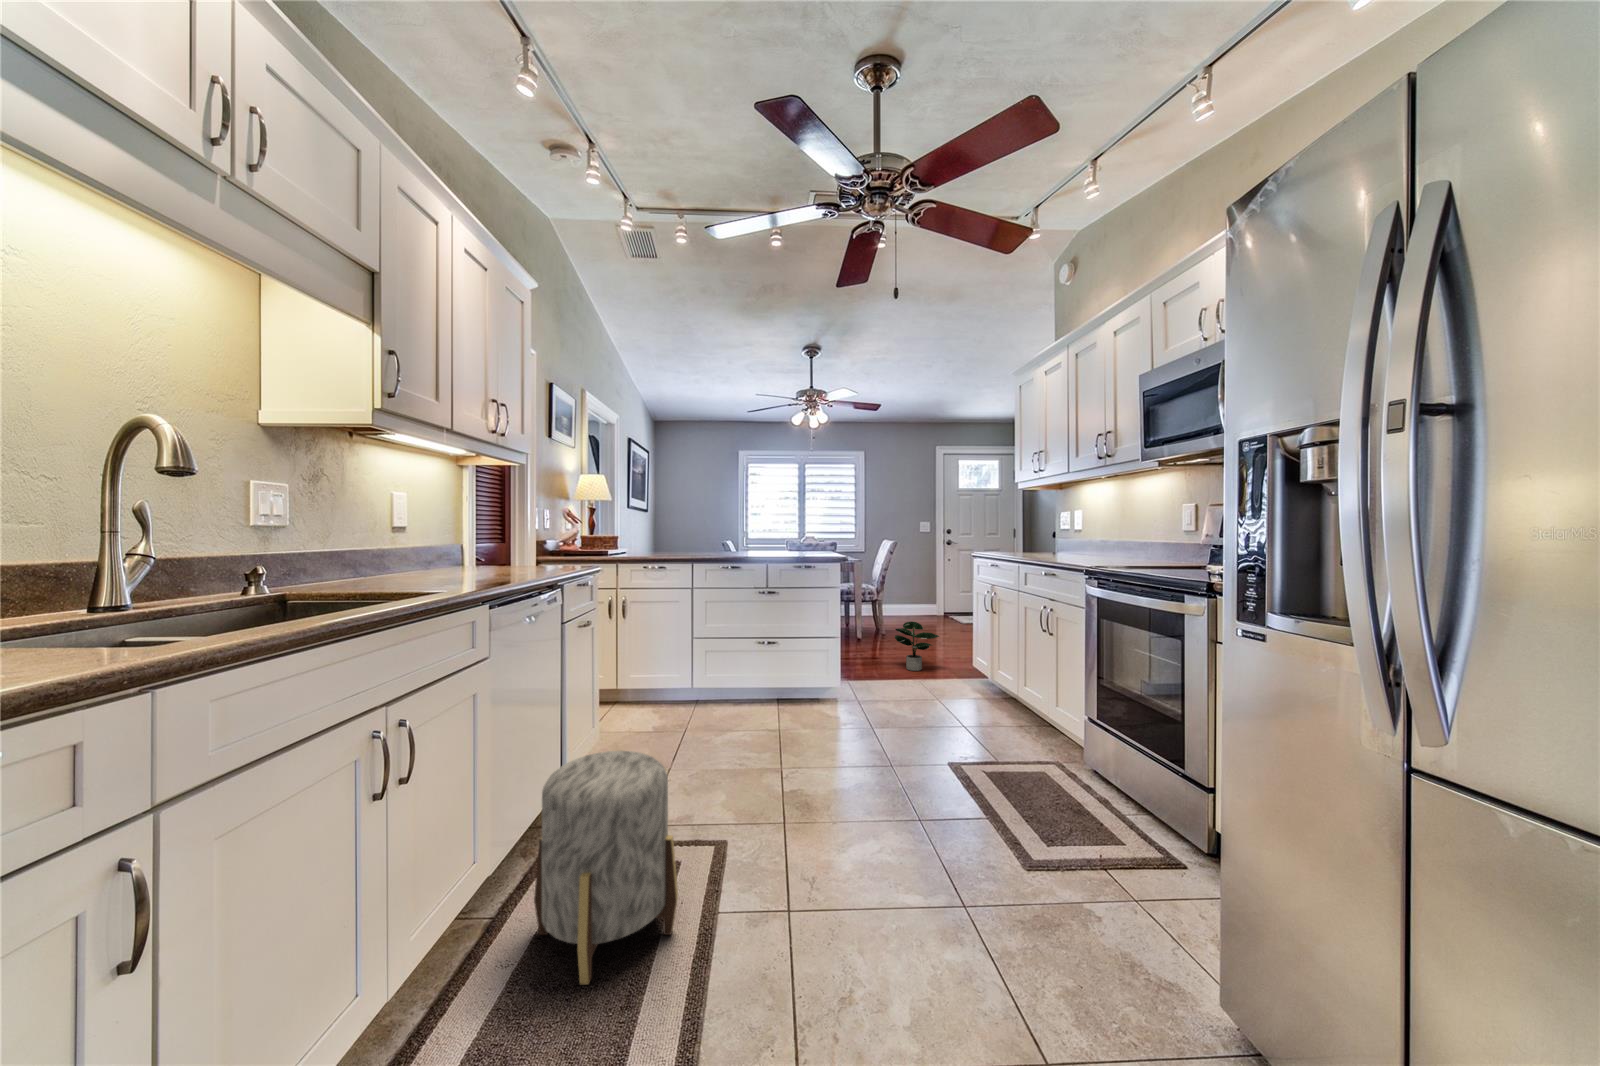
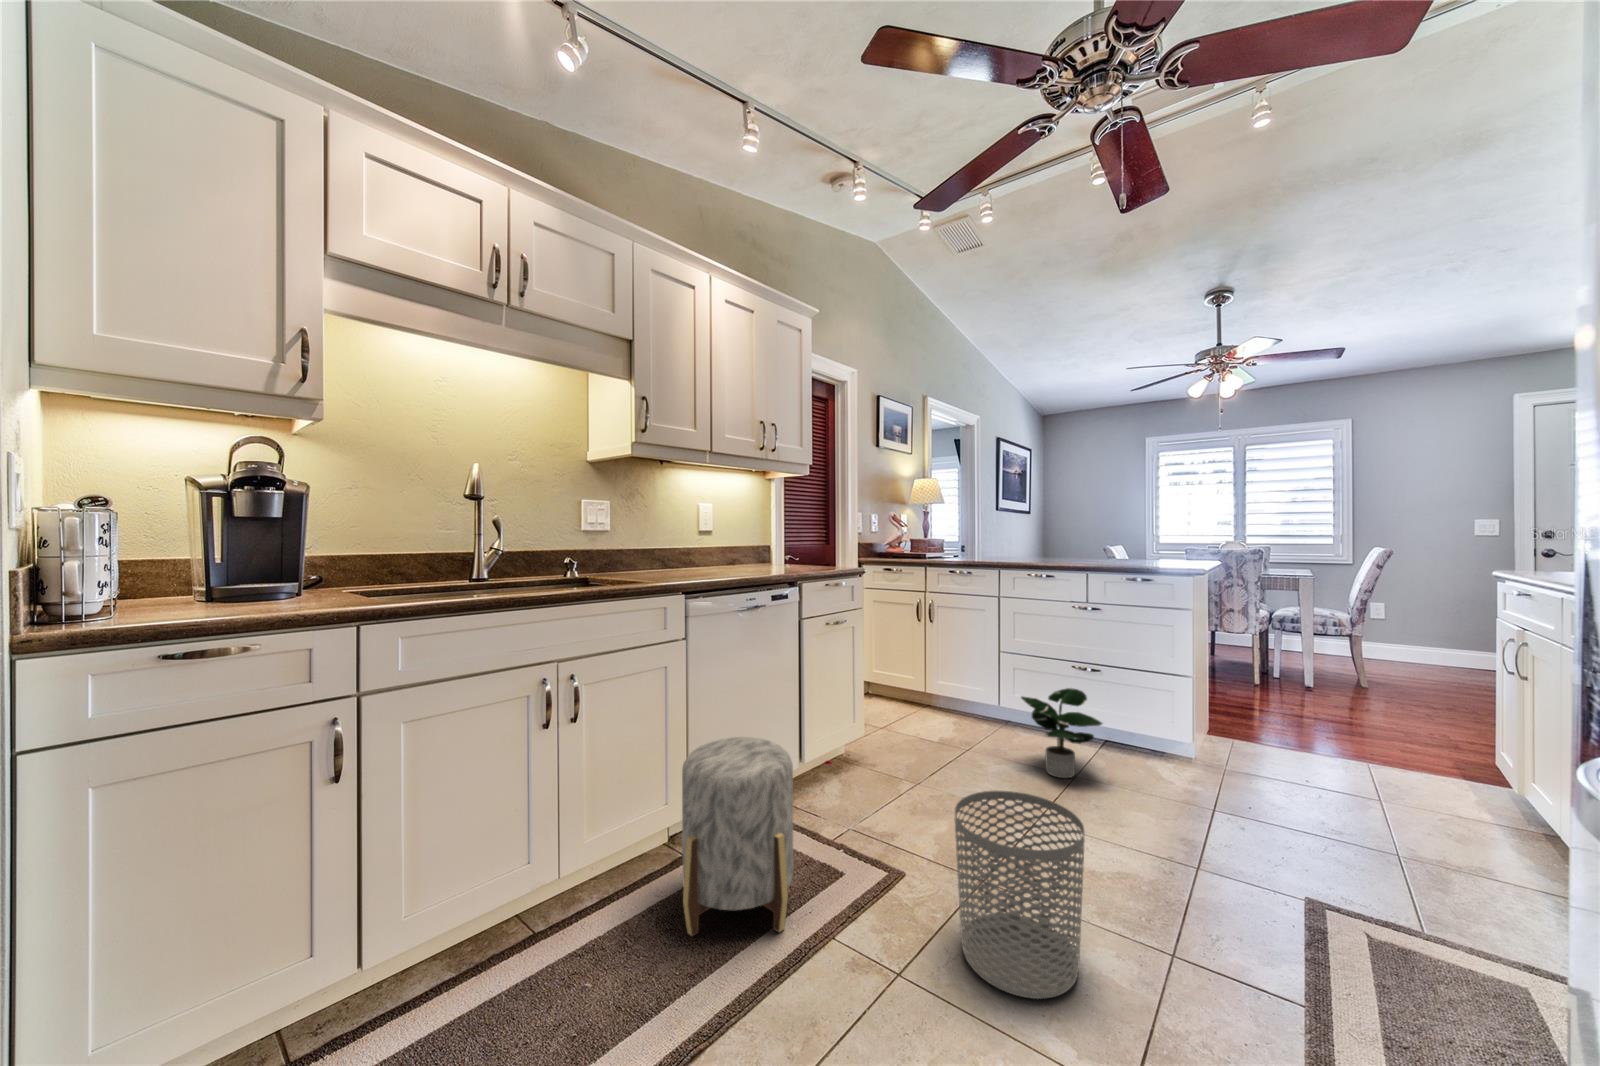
potted plant: present [895,621,939,671] -> present [1021,688,1102,778]
waste bin: none [804,736,899,886] -> present [955,791,1085,999]

